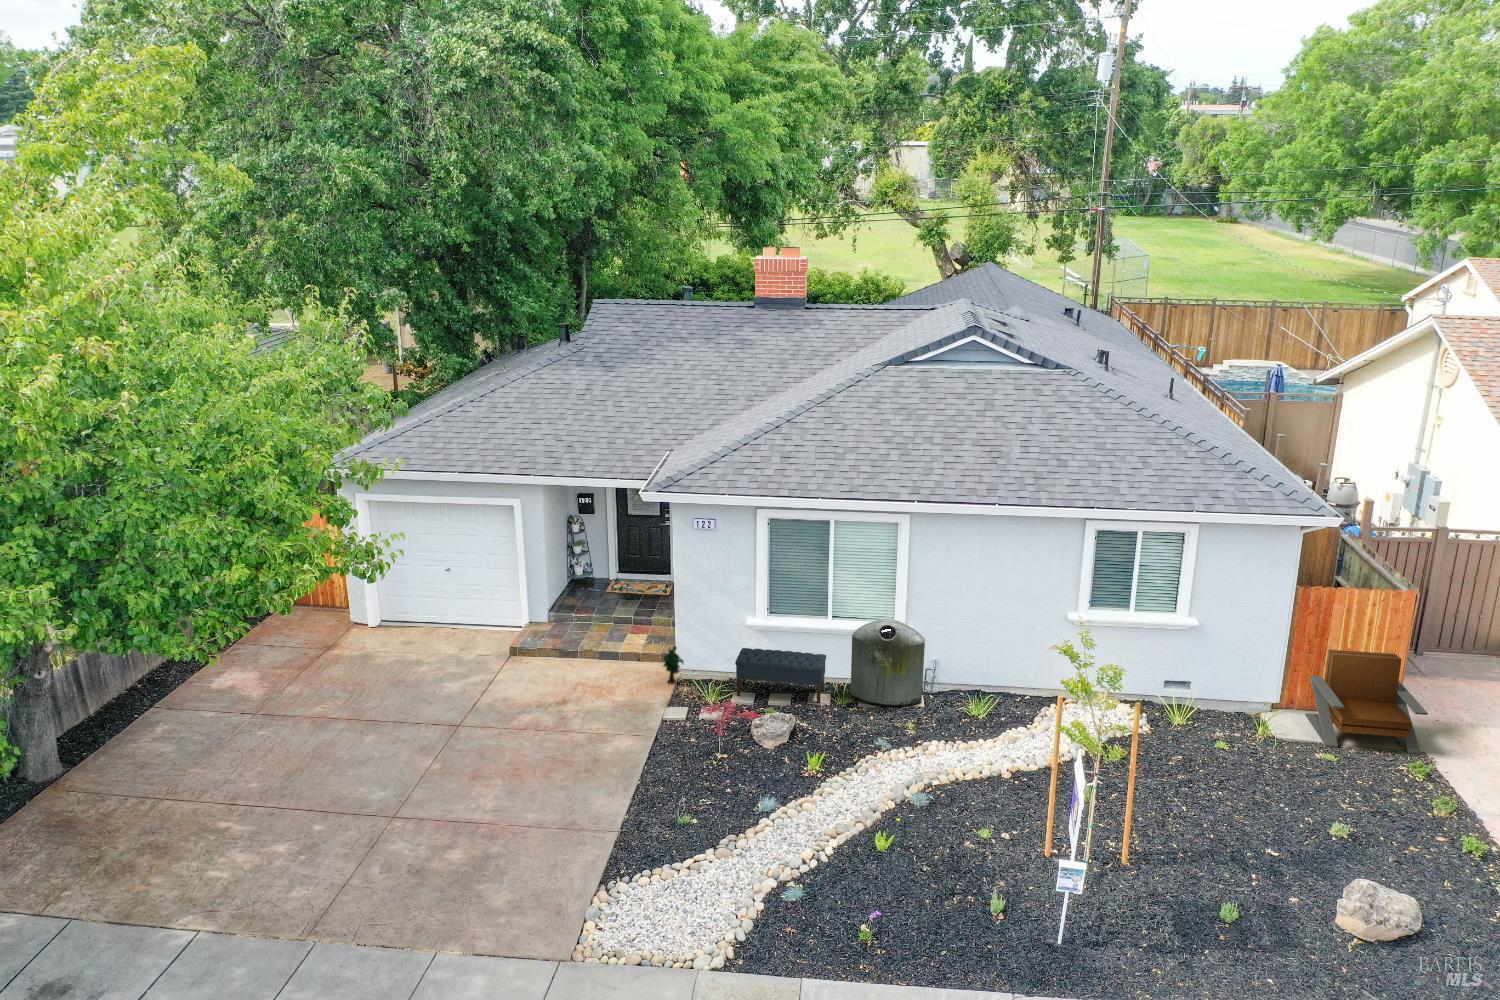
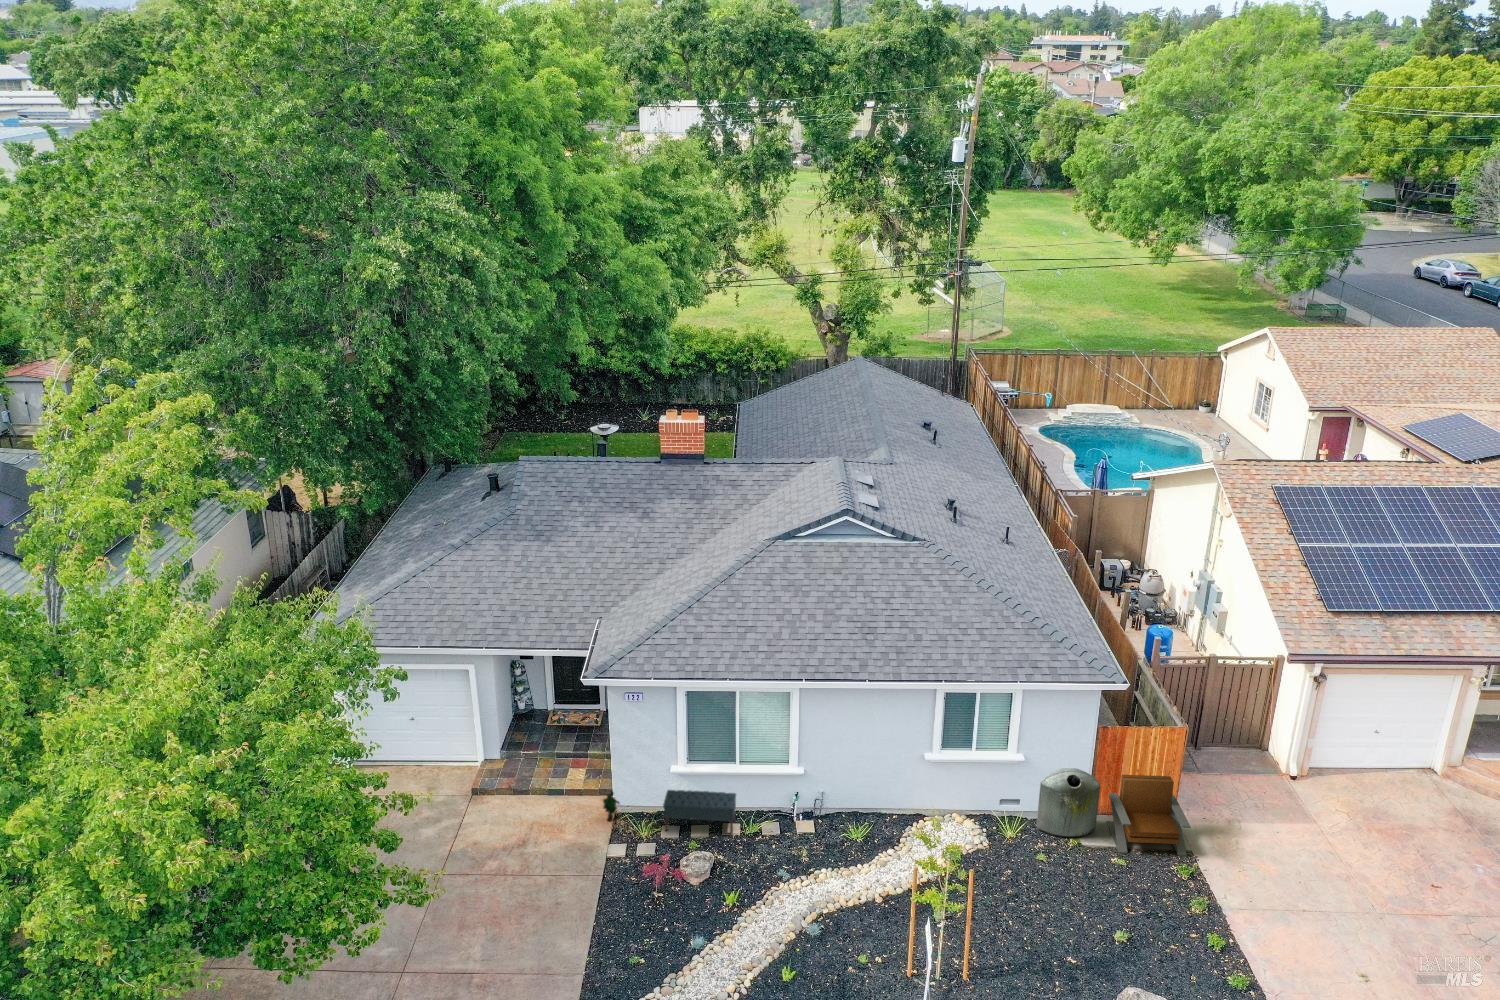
trash can: present [851,619,925,707] -> present [1037,768,1100,837]

